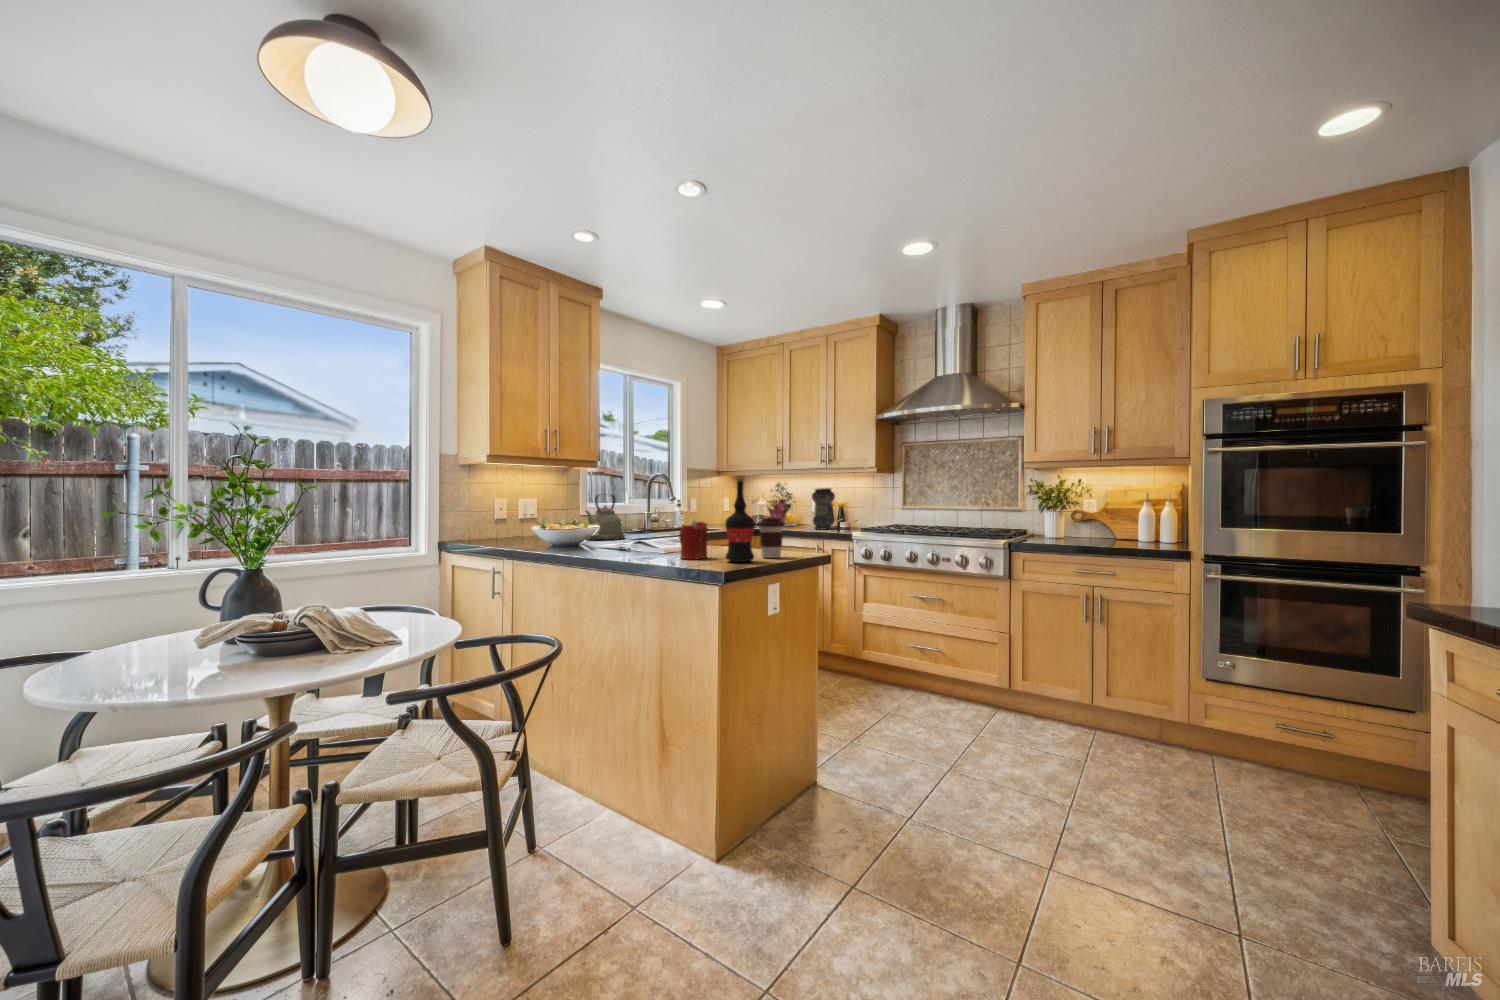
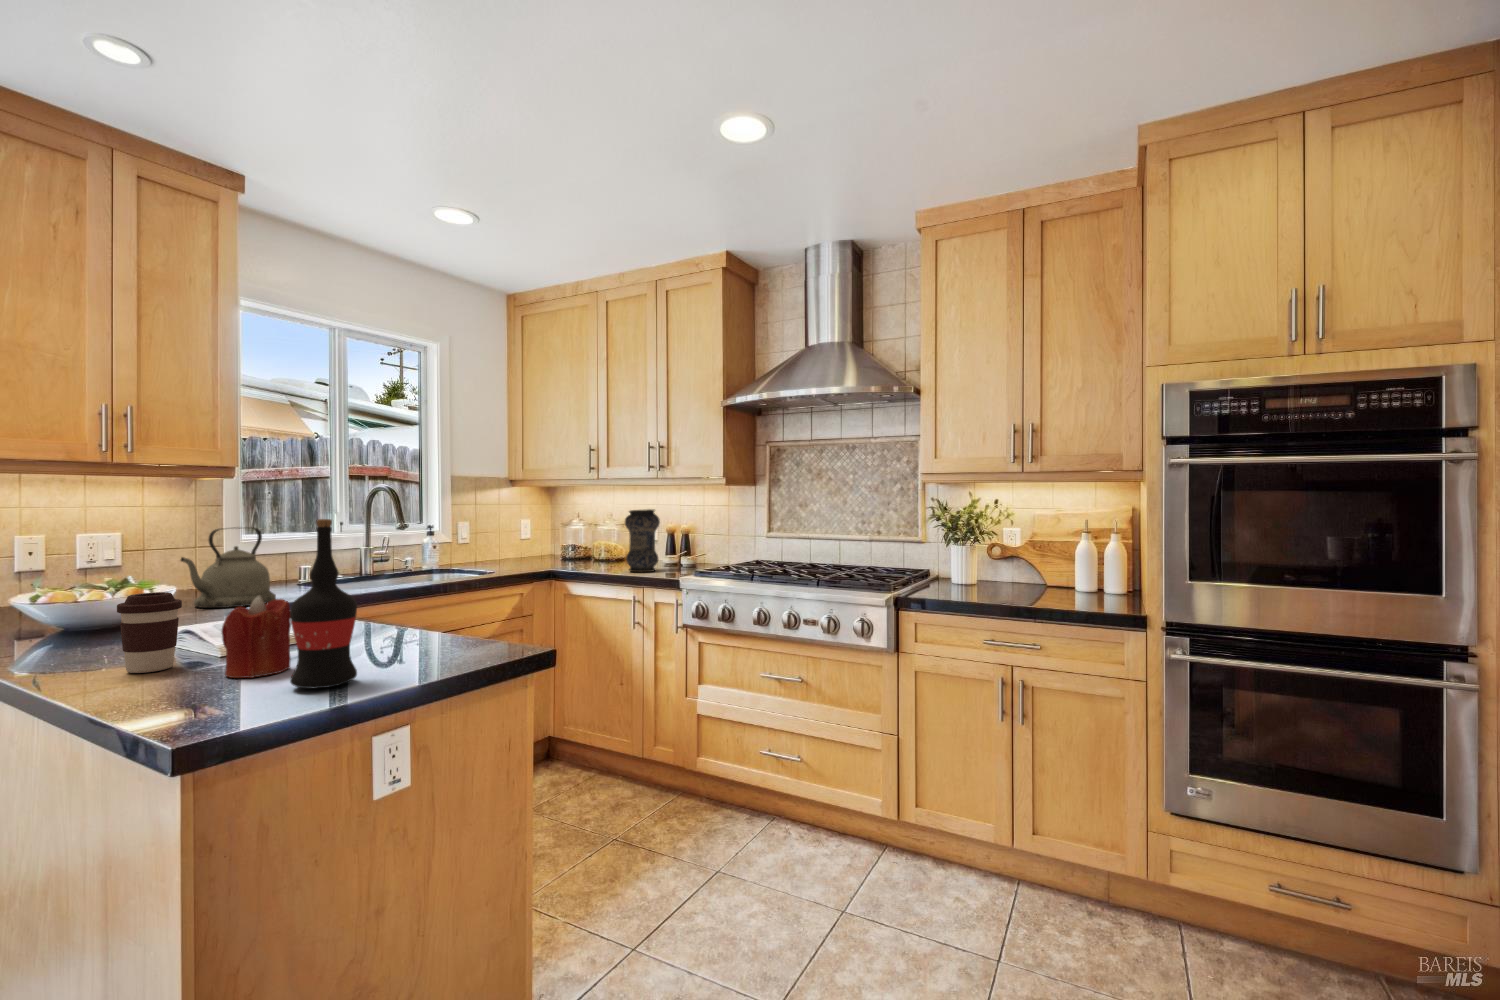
potted plant: present [768,482,797,526] -> none [564,495,622,563]
coffee cup: present [758,518,784,558] -> present [117,592,182,673]

